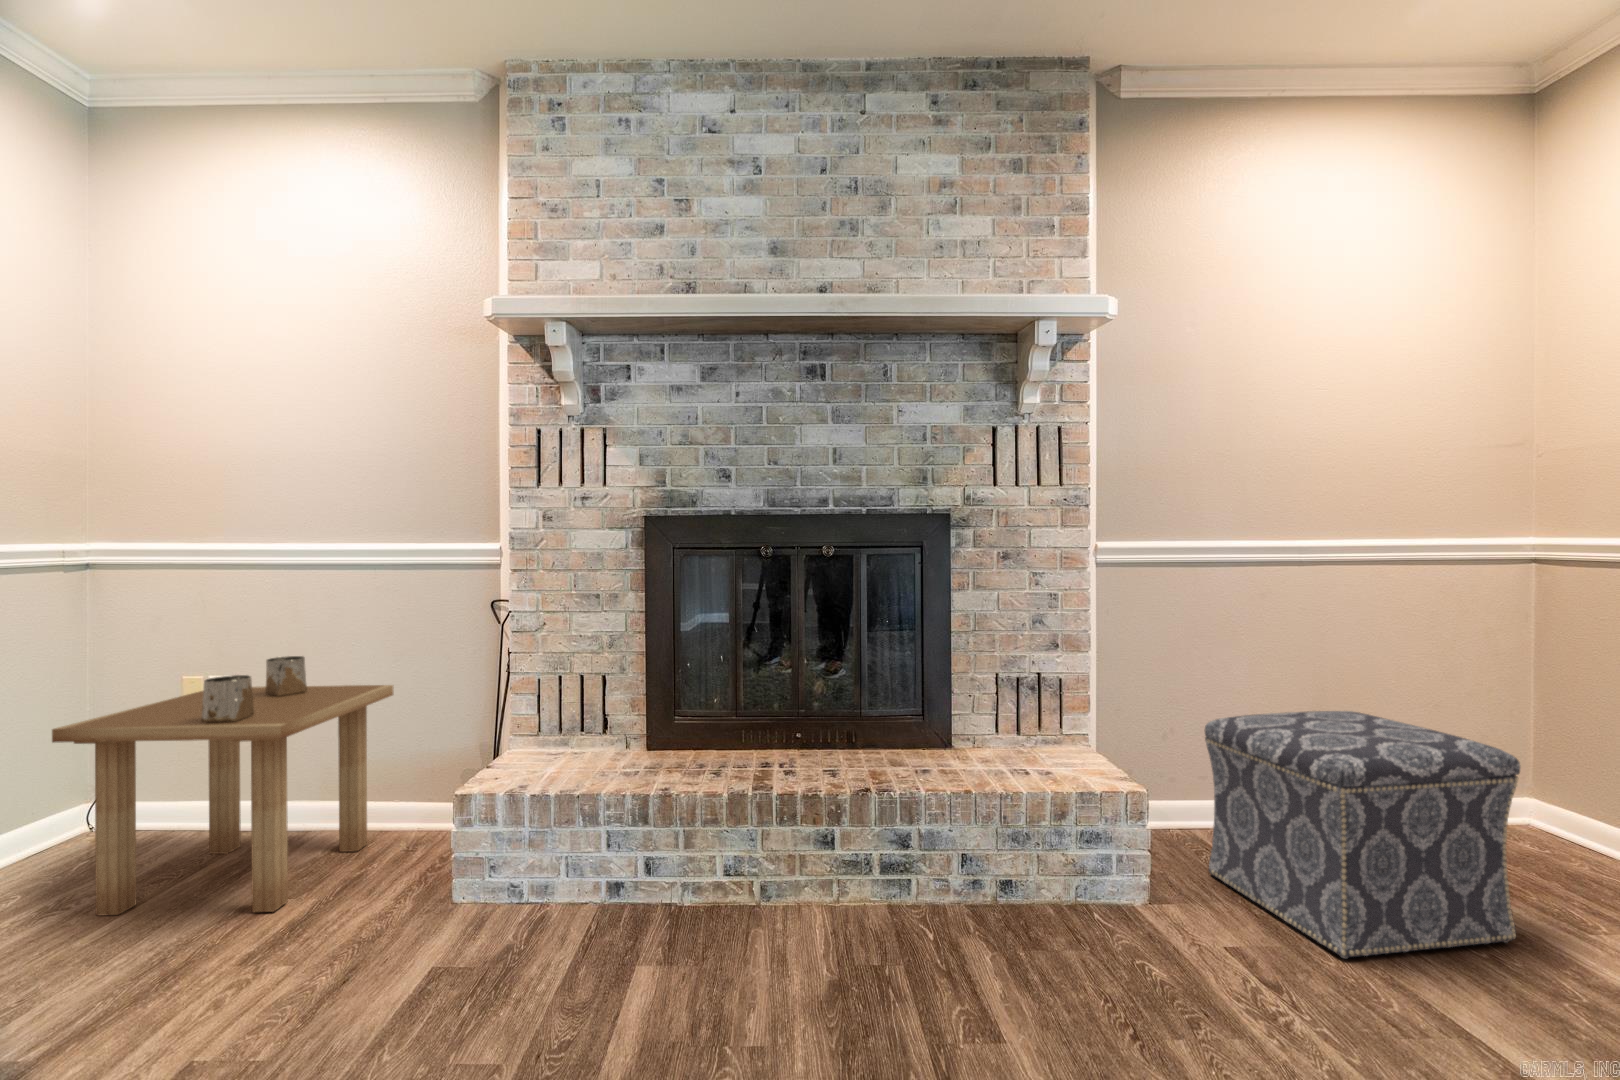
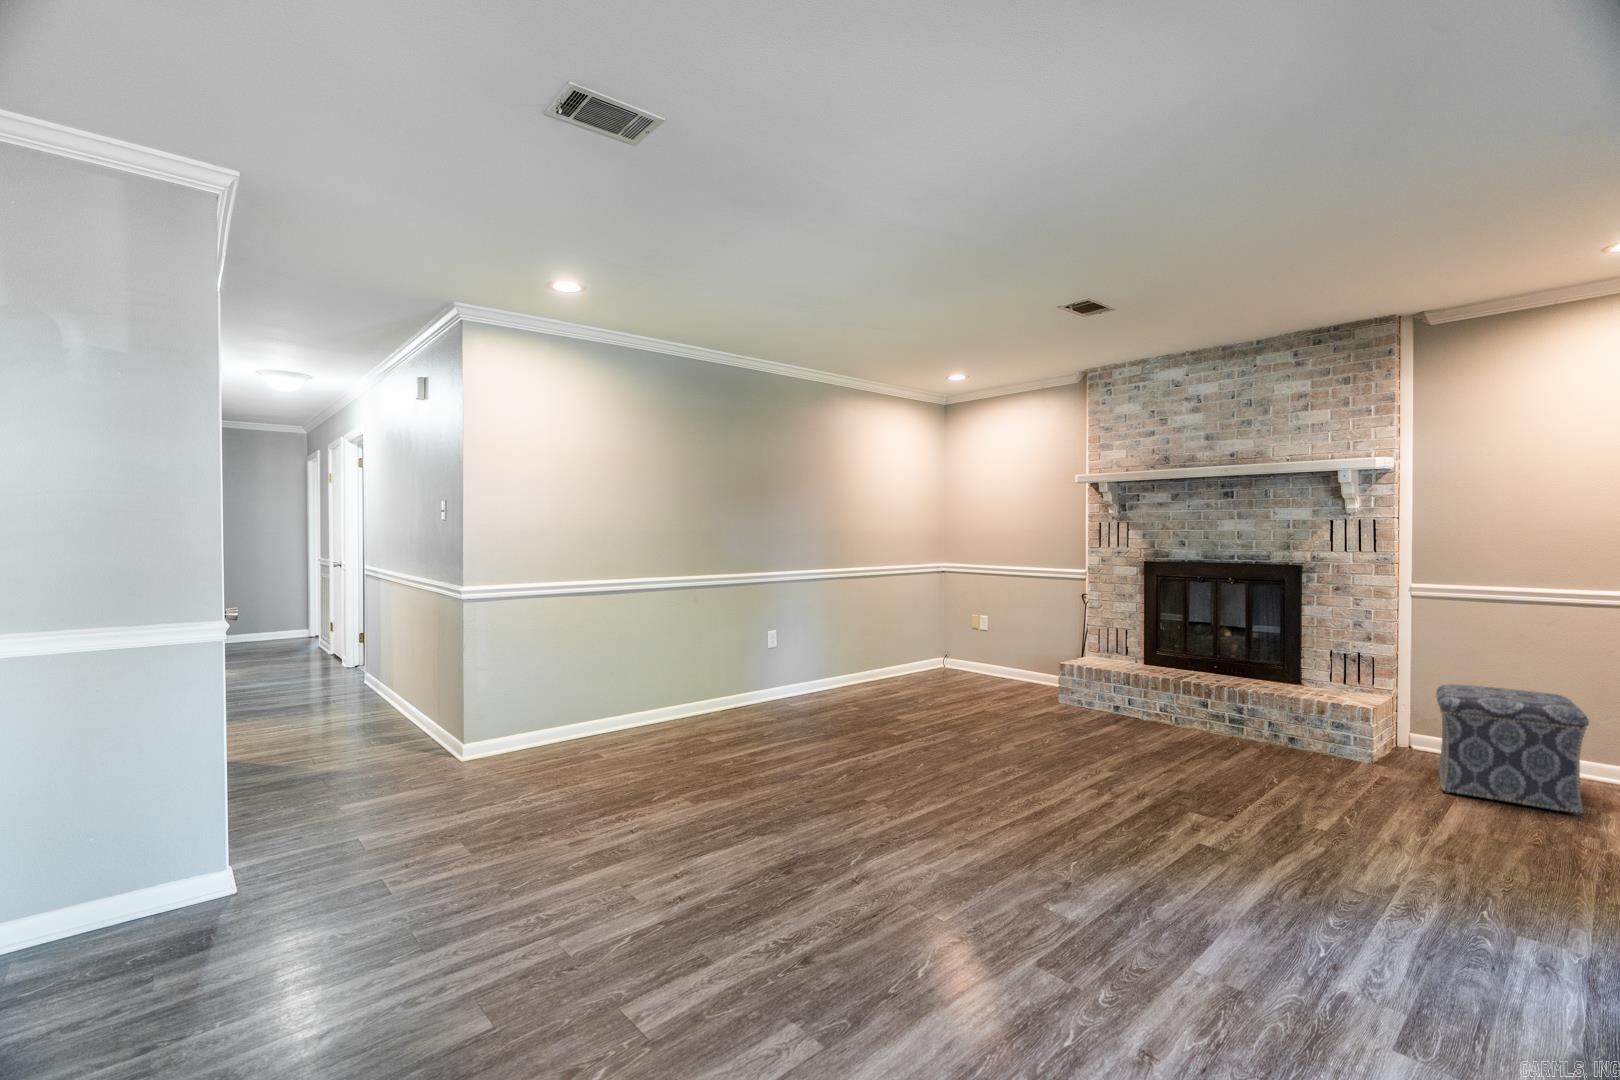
side table: present [52,656,393,916] -> none [946,610,1044,693]

